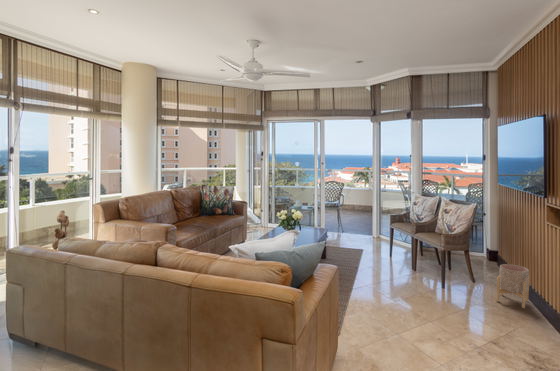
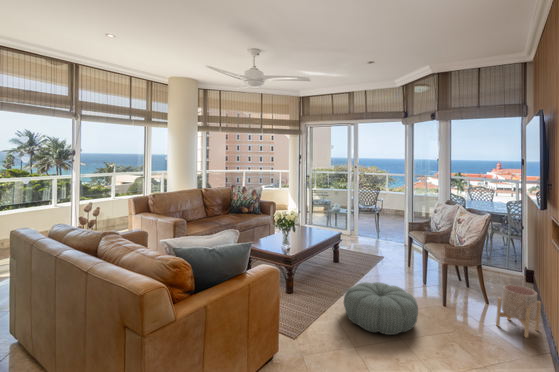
pouf: none [369,274,443,321] -> present [344,282,418,335]

